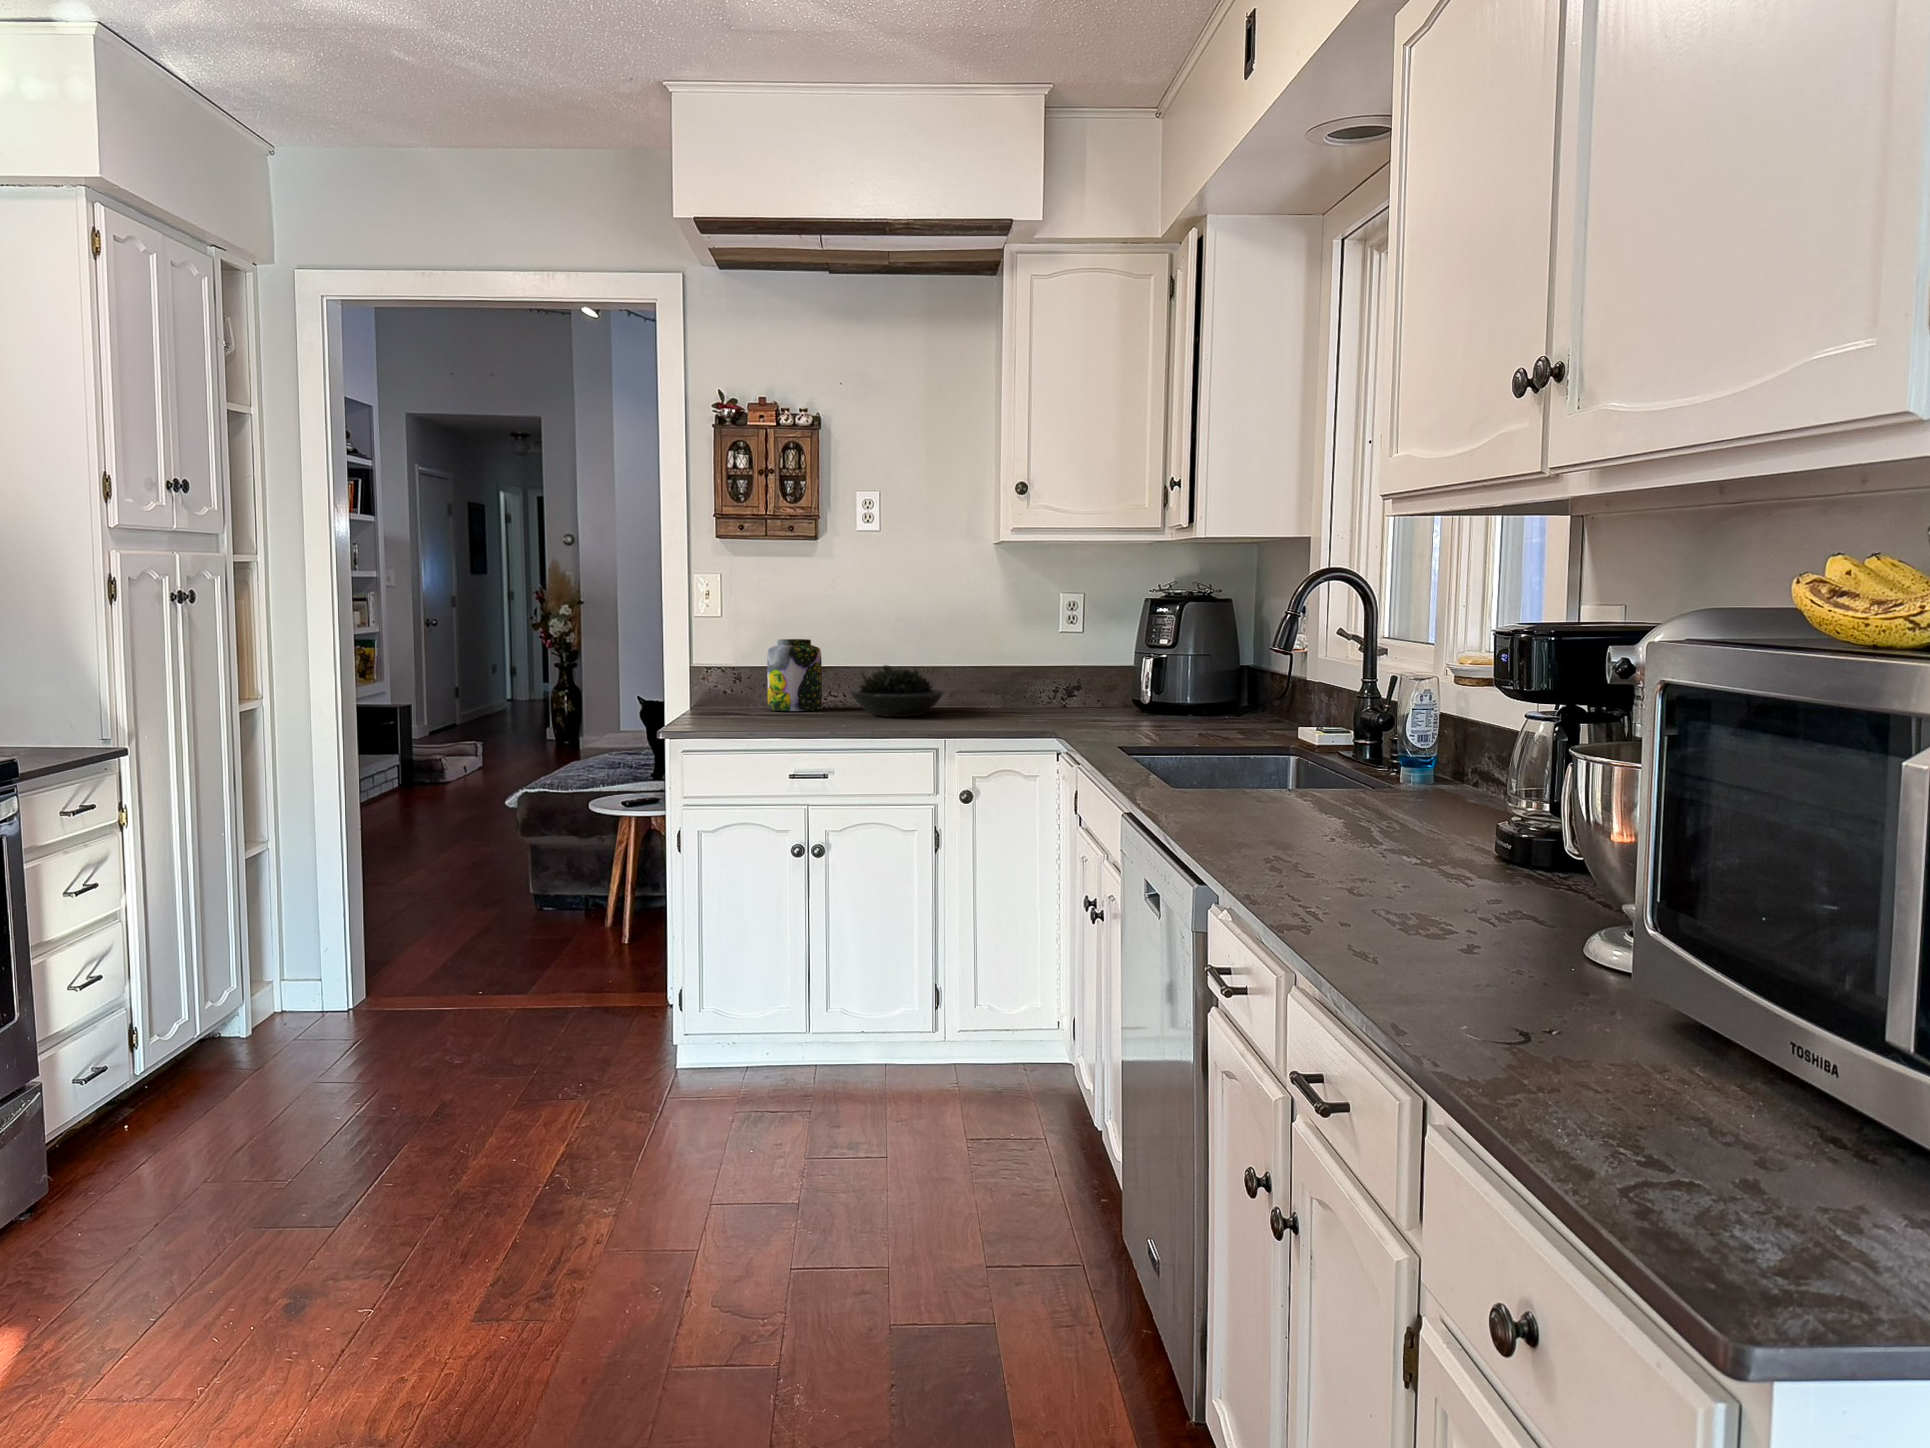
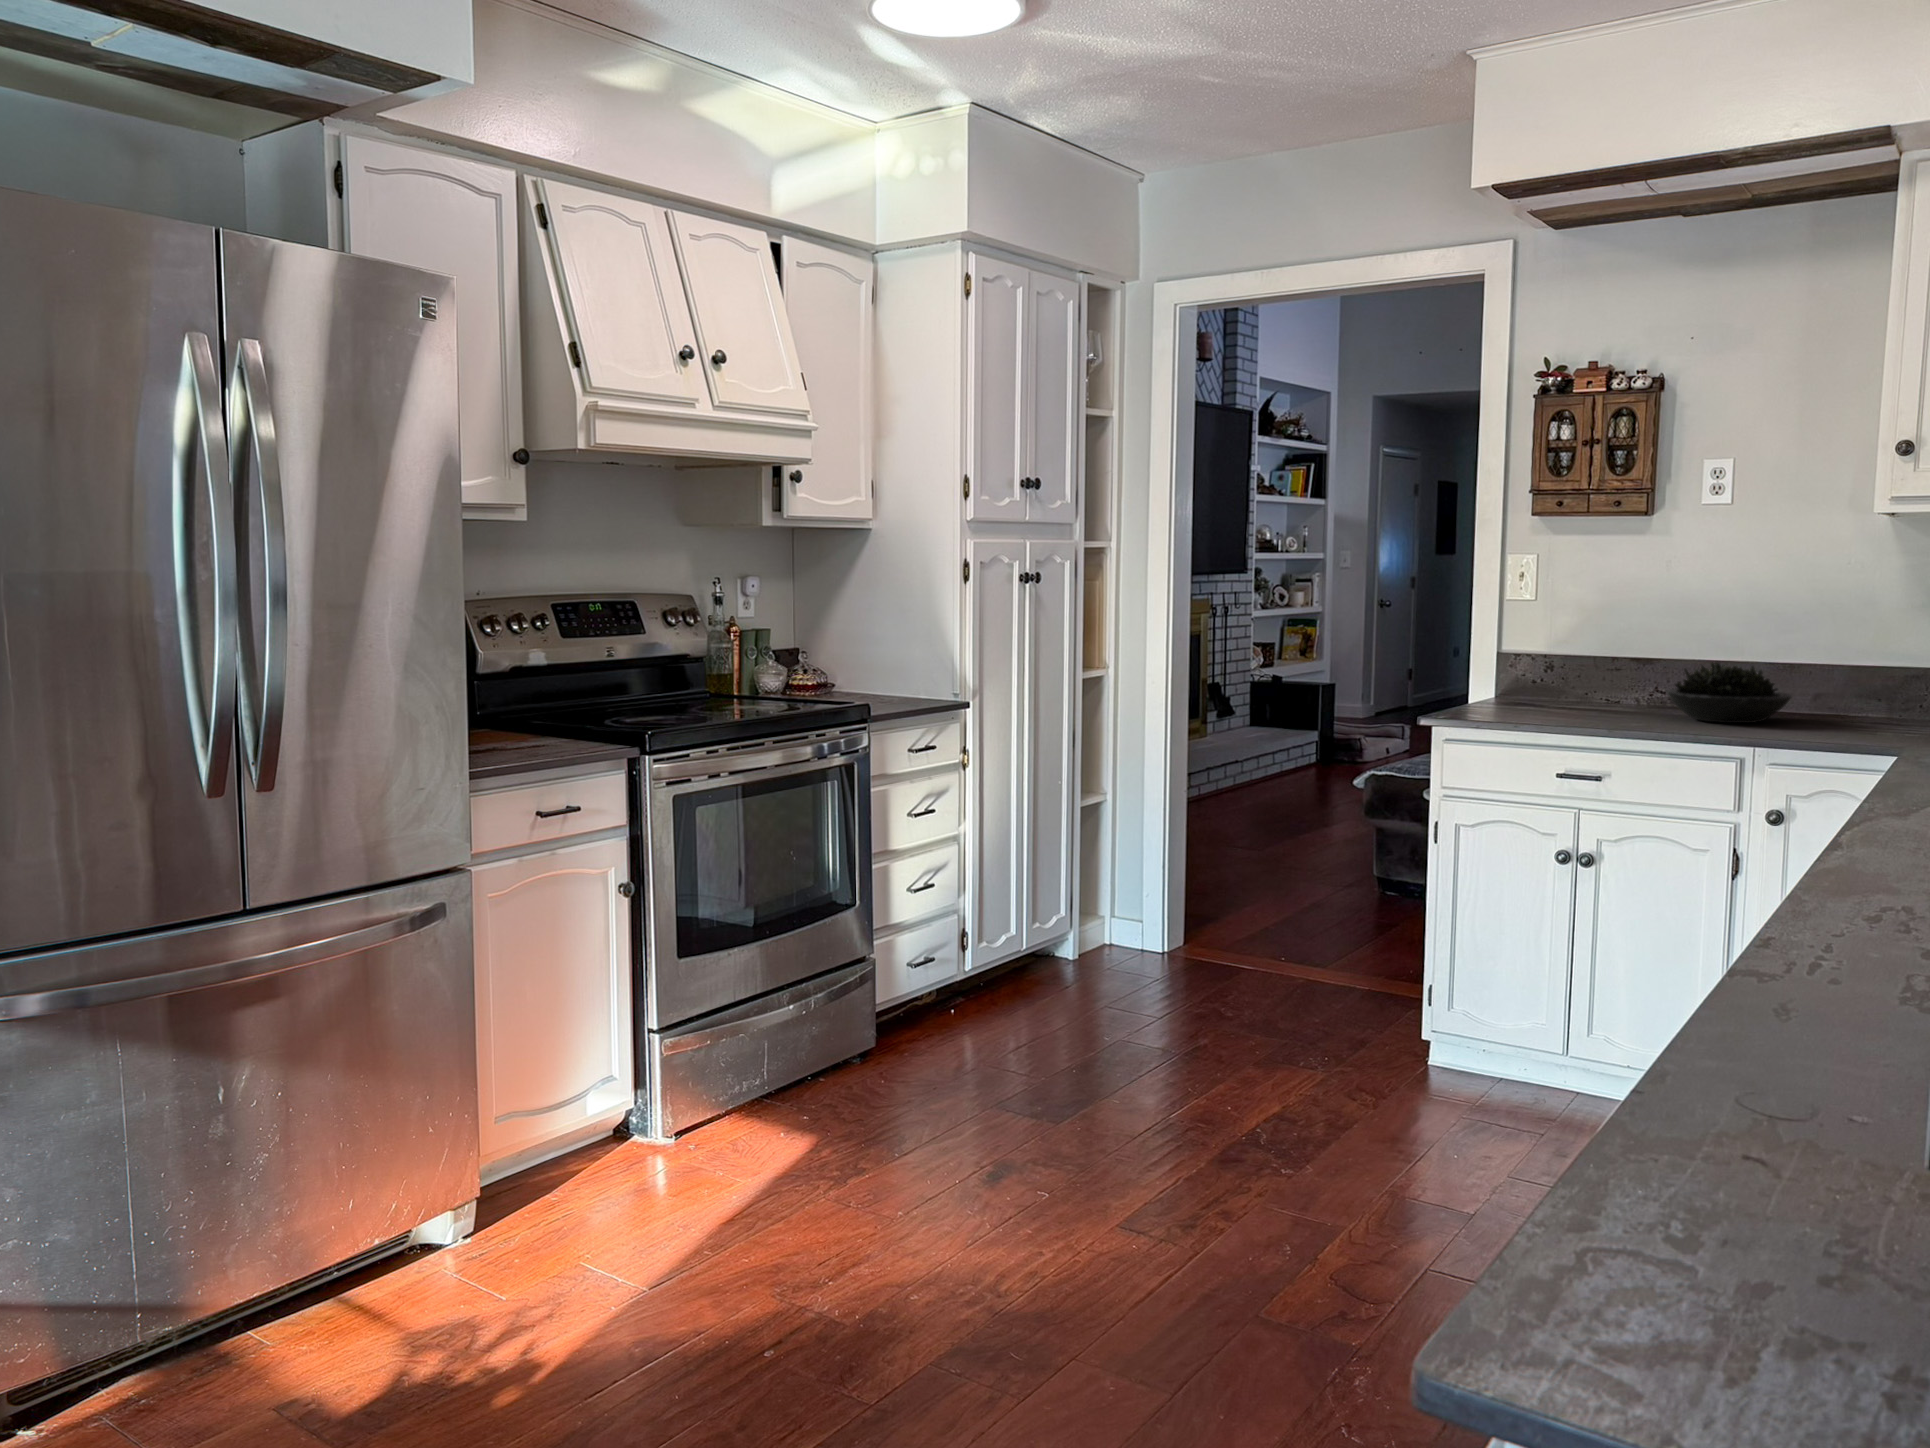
jar: present [767,639,822,711] -> none [1581,628,1650,709]

